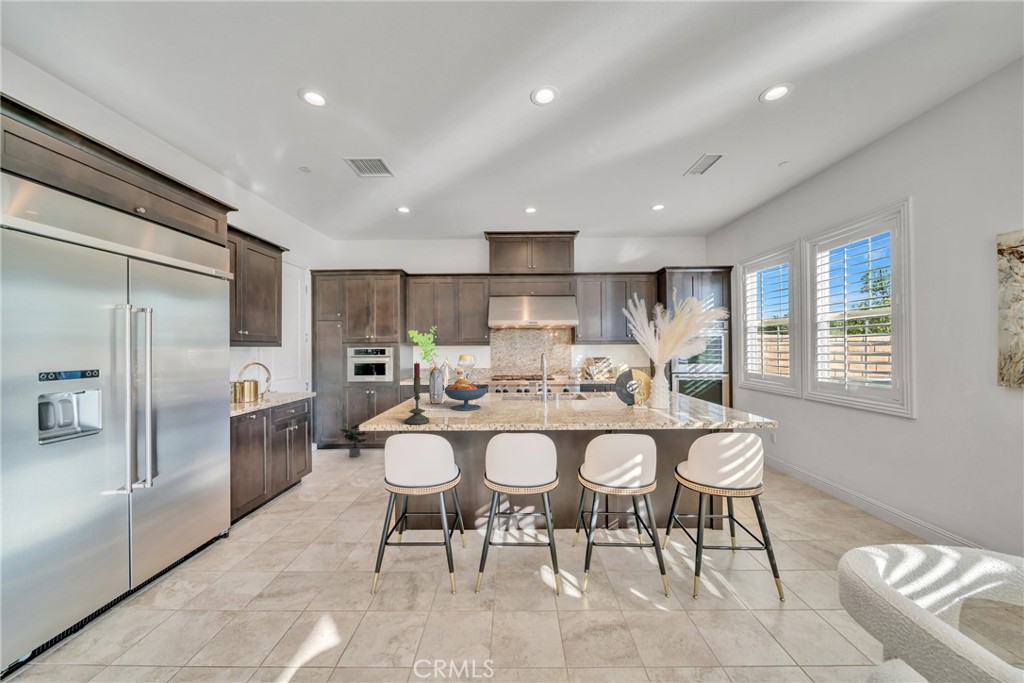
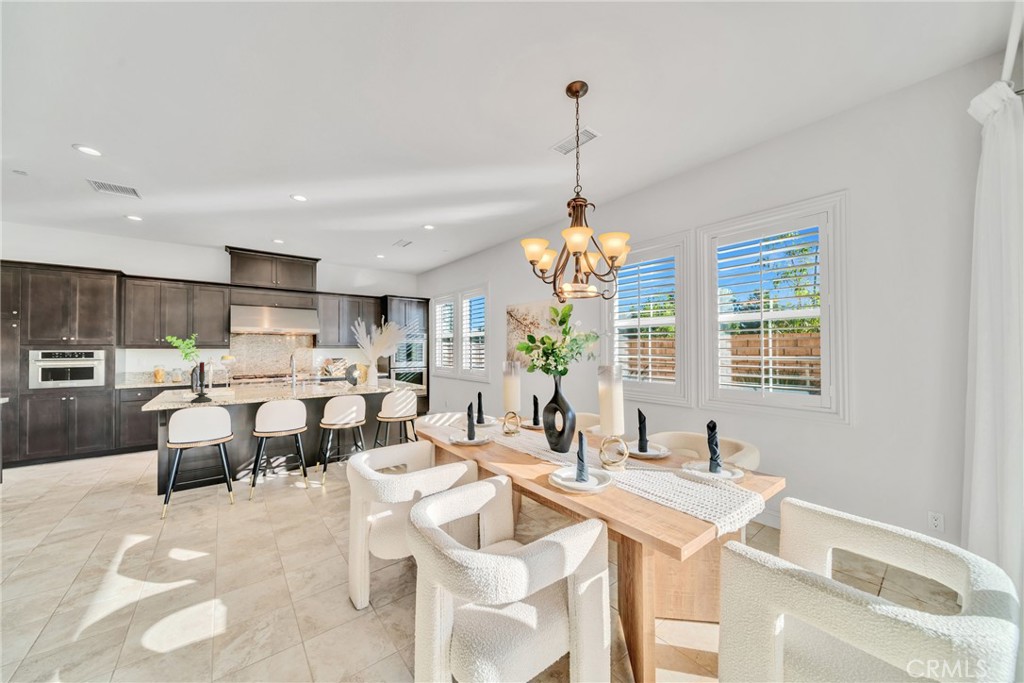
fruit bowl: present [445,379,488,410] -> none [211,374,251,396]
potted plant: present [340,424,369,457] -> none [23,434,72,470]

